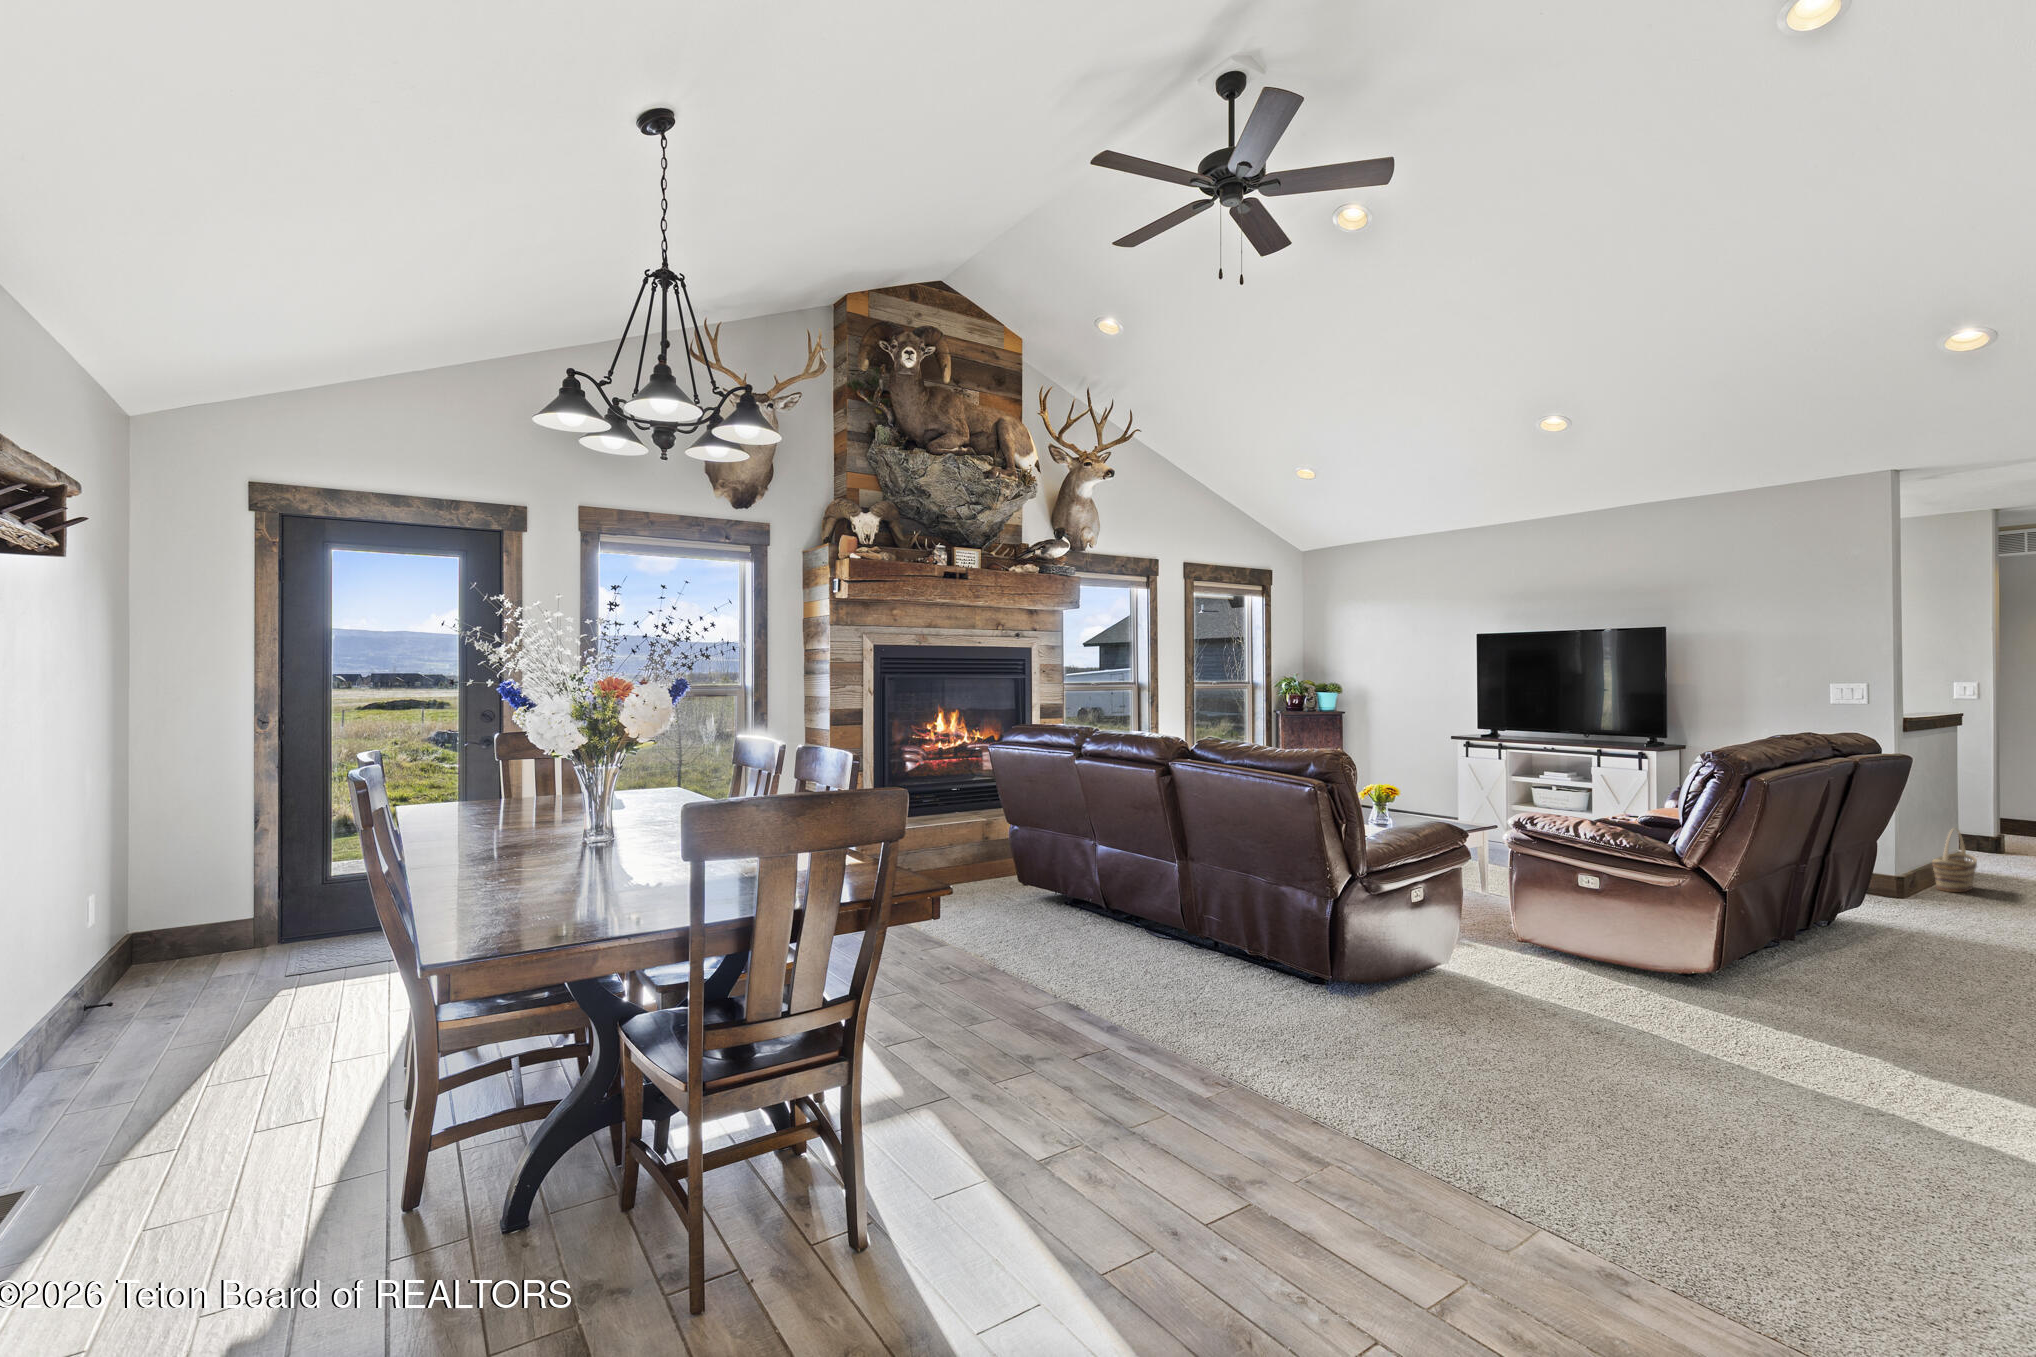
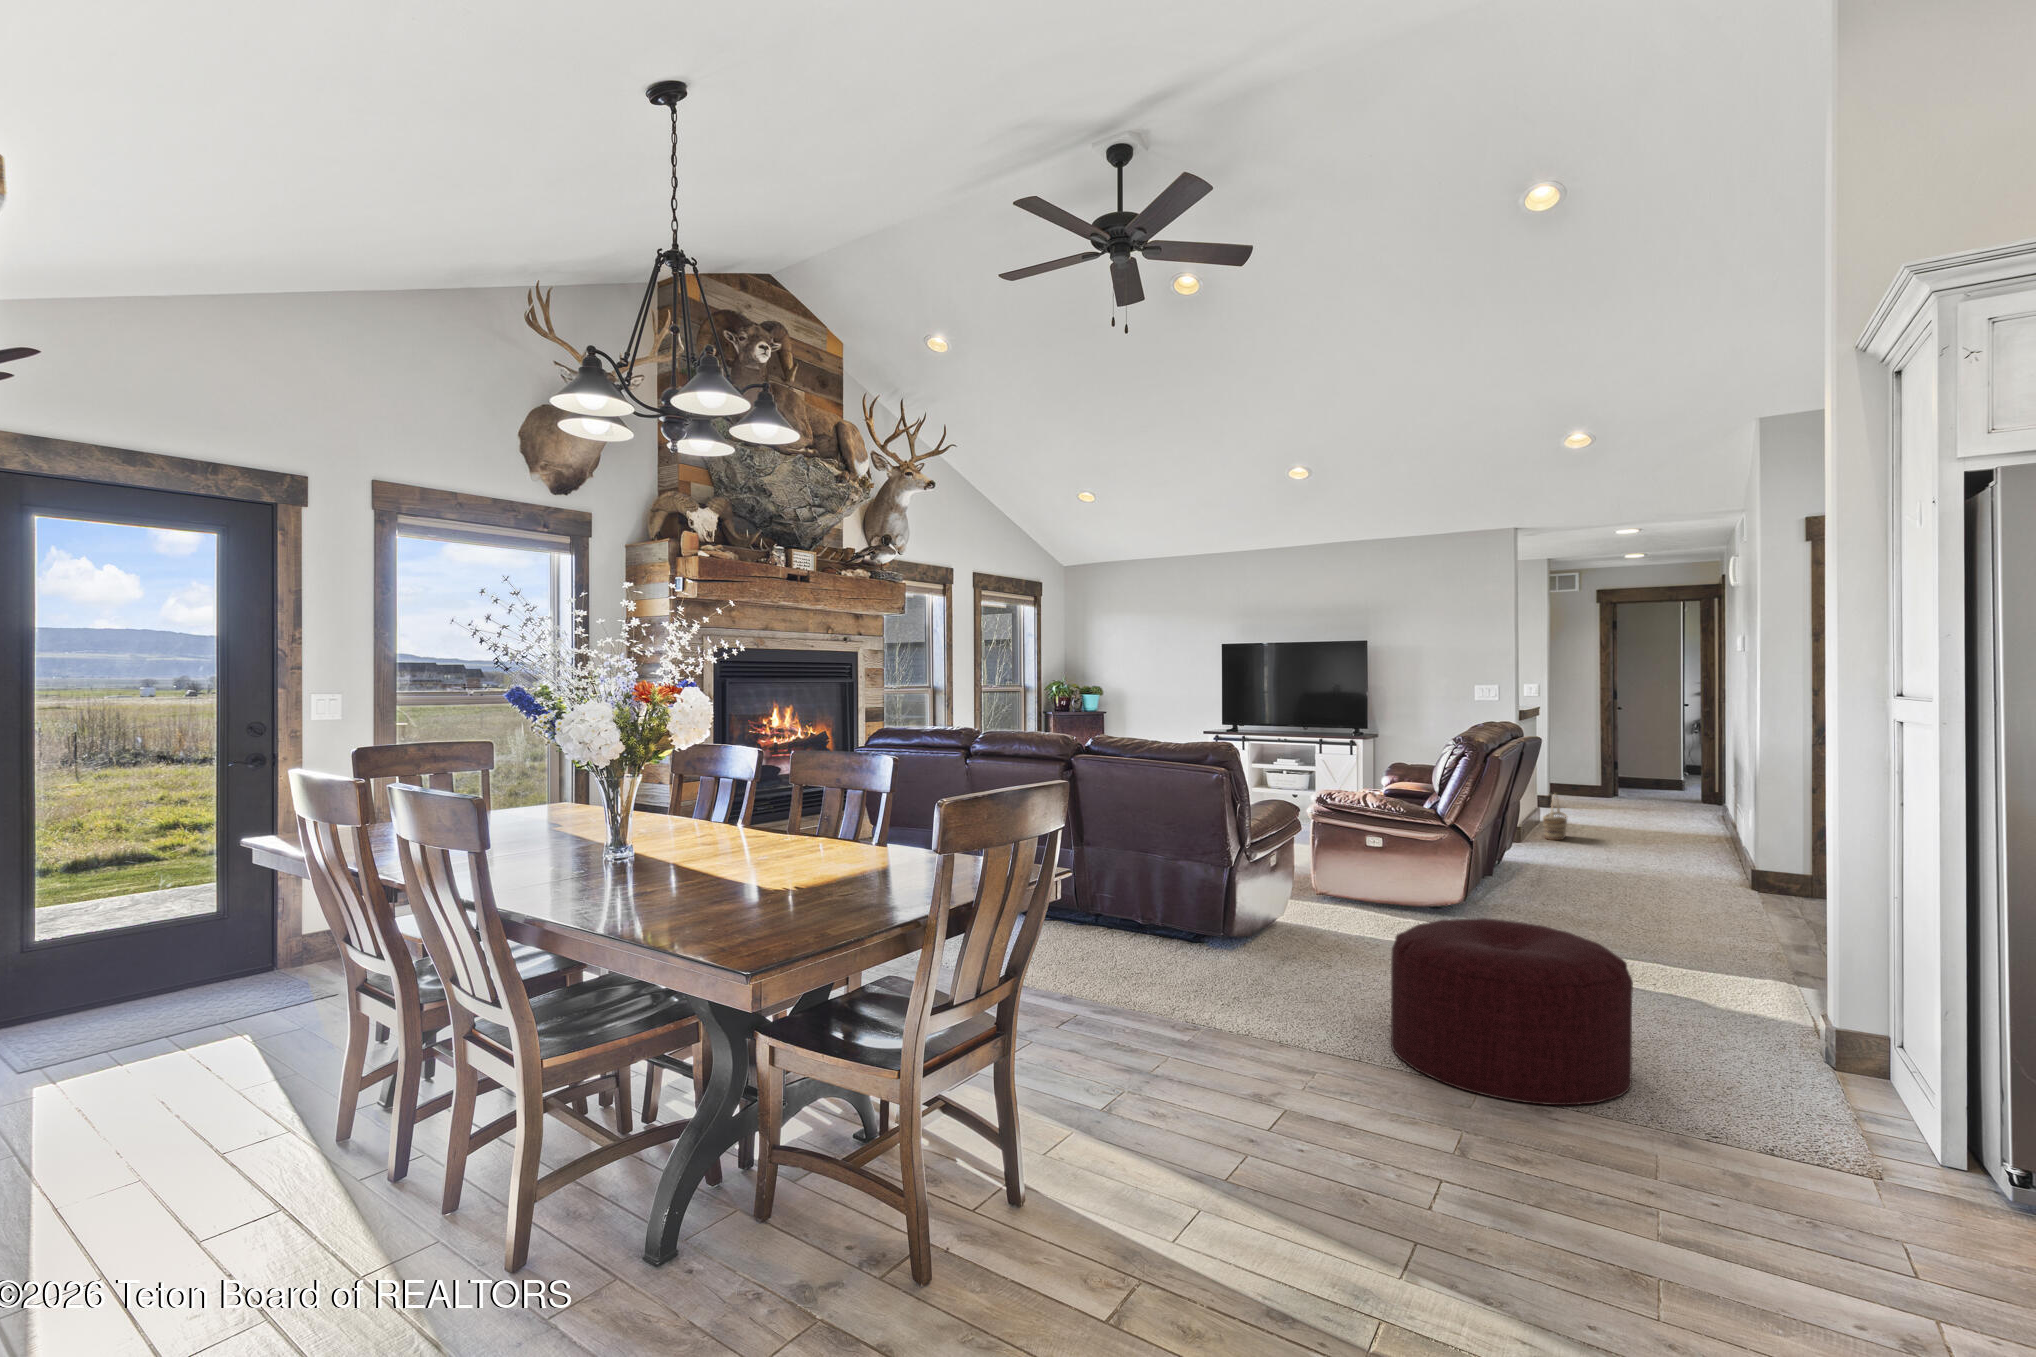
ottoman: none [1461,991,1813,1280] -> present [1391,918,1633,1105]

